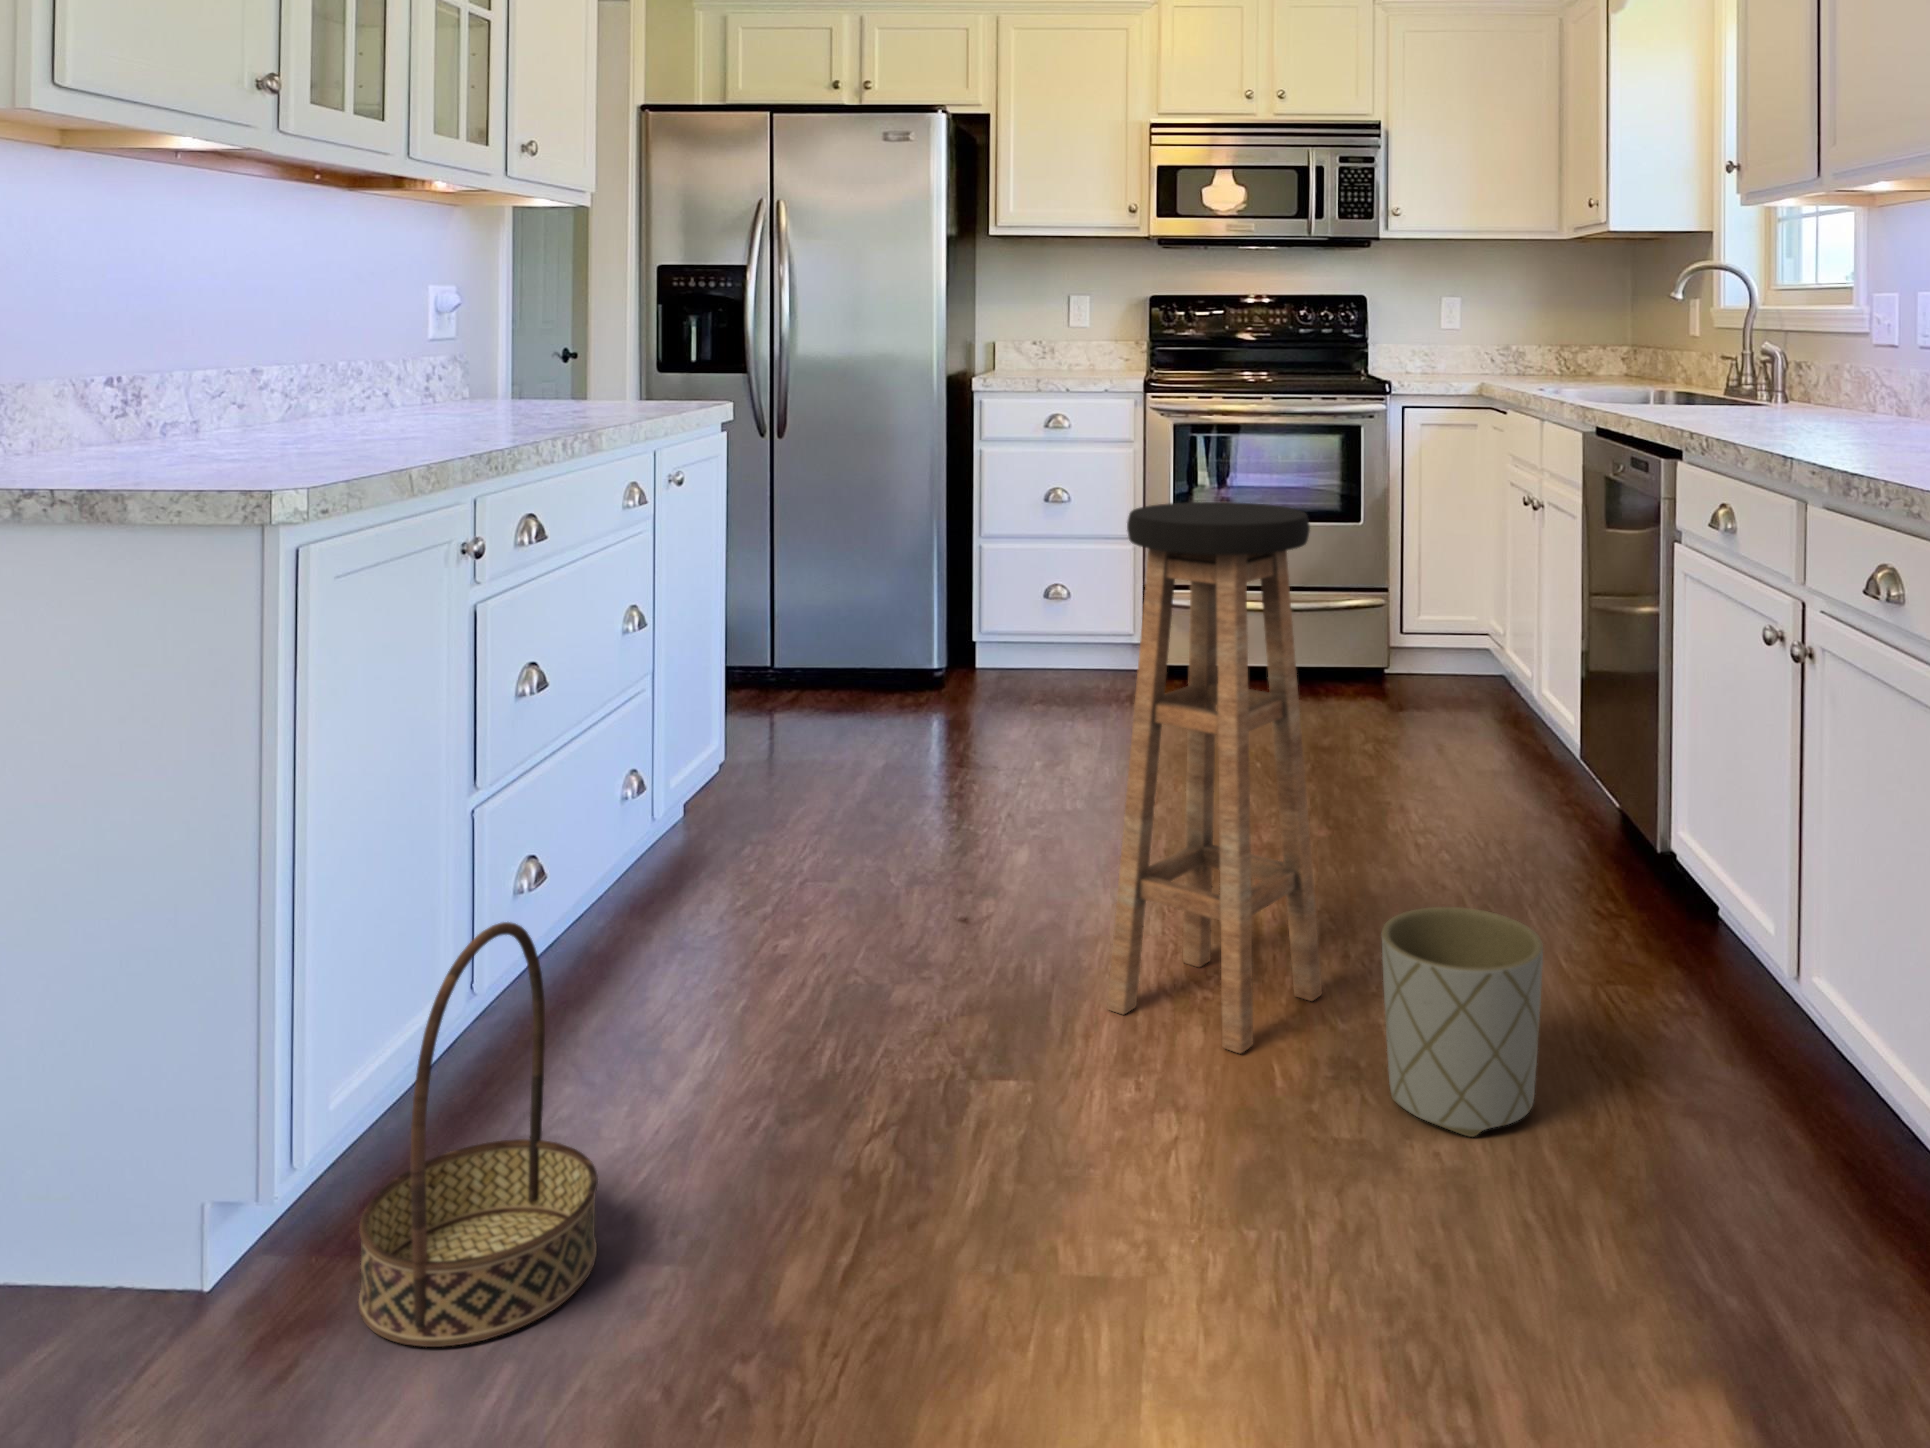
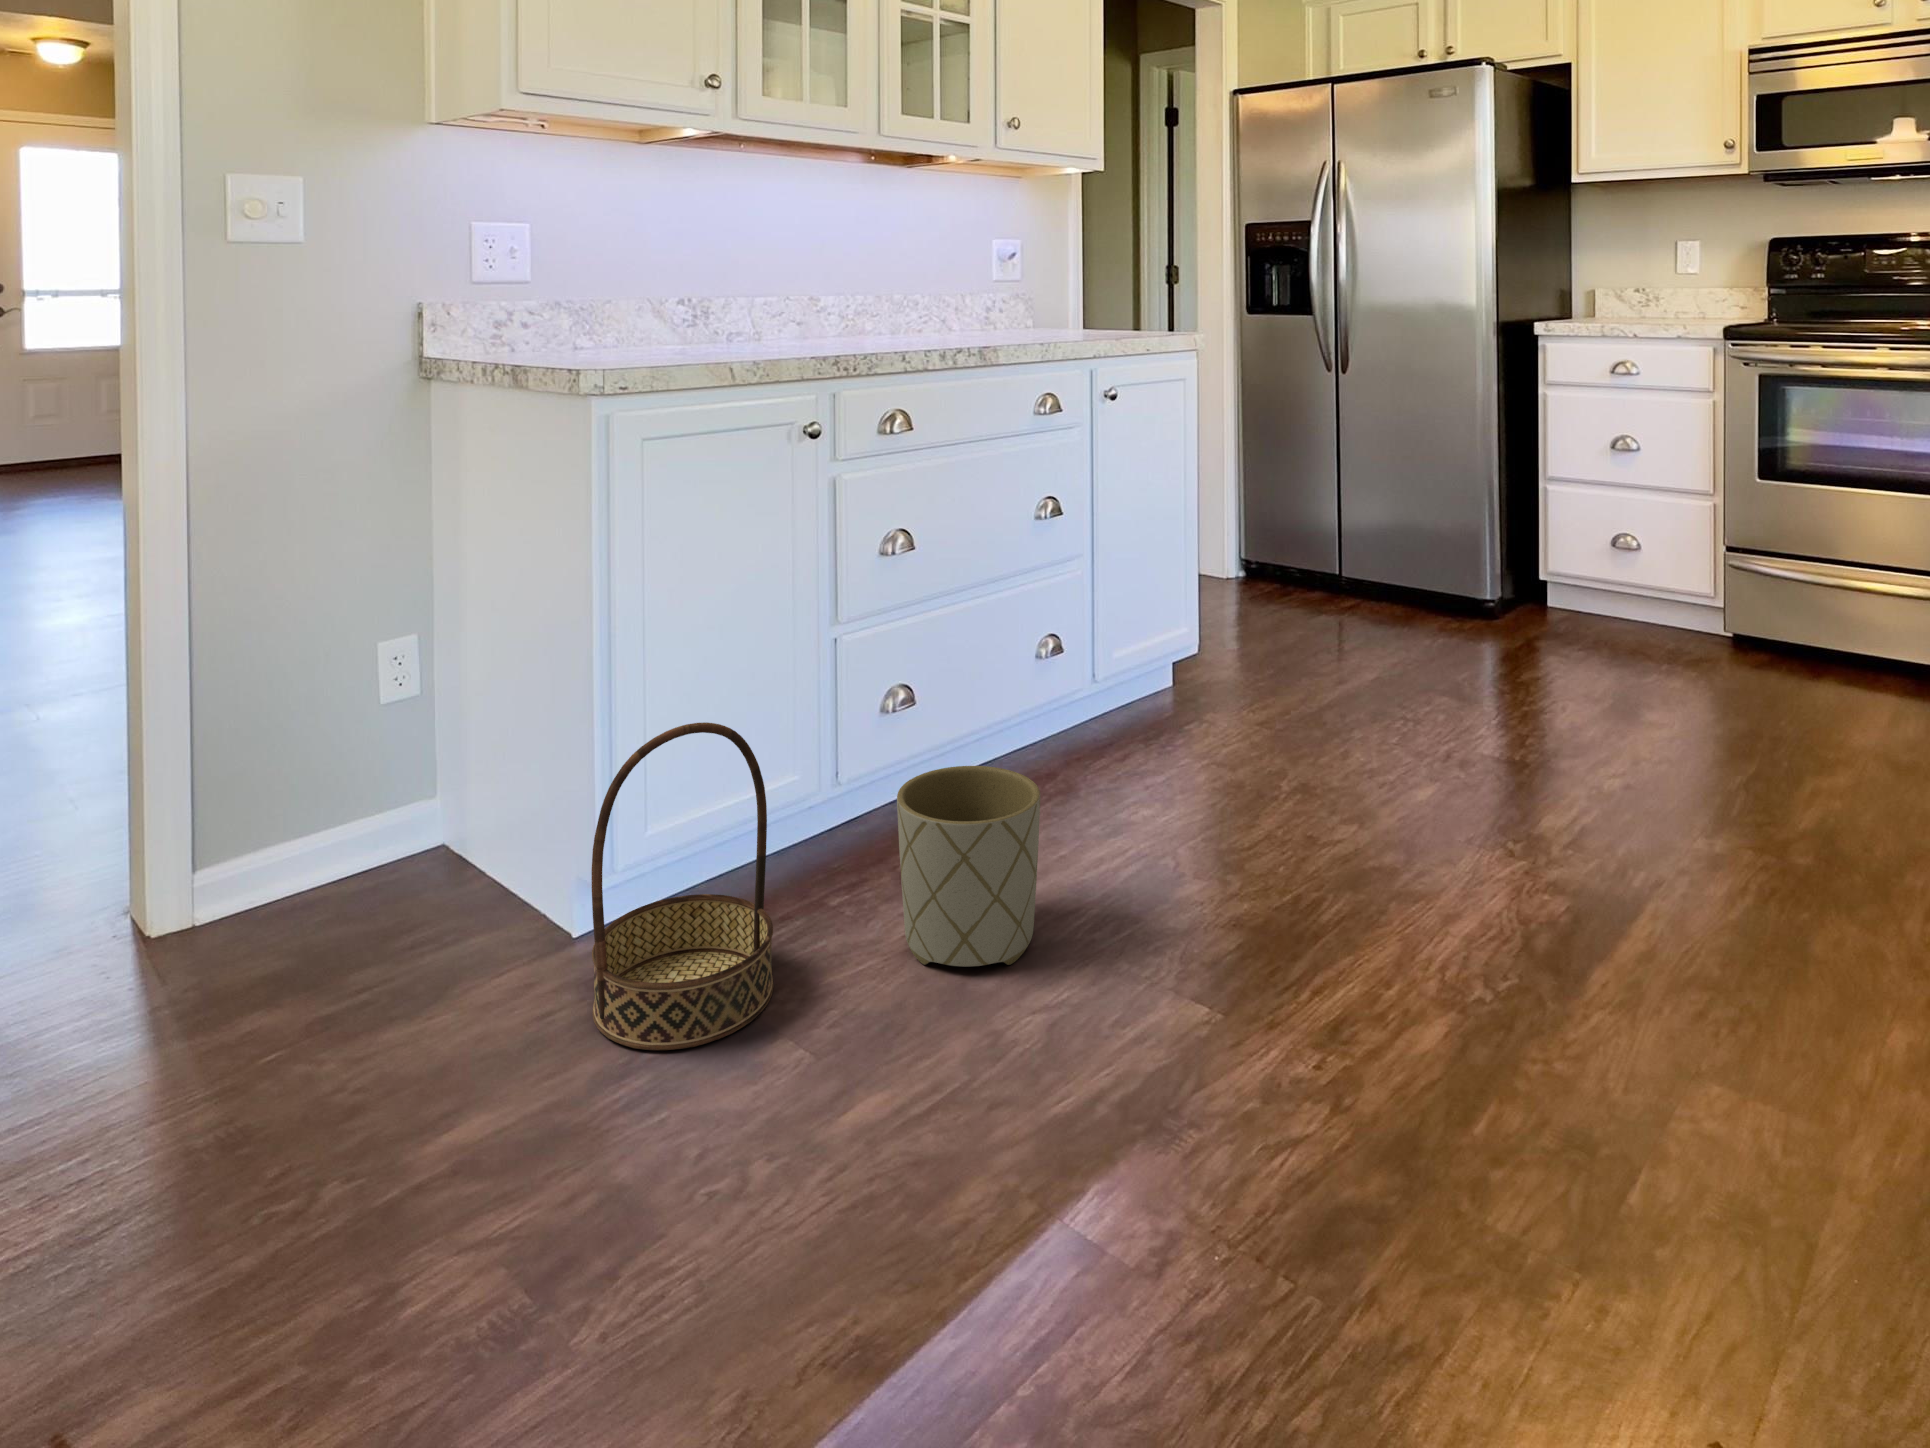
bar stool: present [1107,502,1322,1053] -> none [1351,440,1616,1078]
planter: present [1381,907,1543,1137] -> present [897,766,1040,967]

